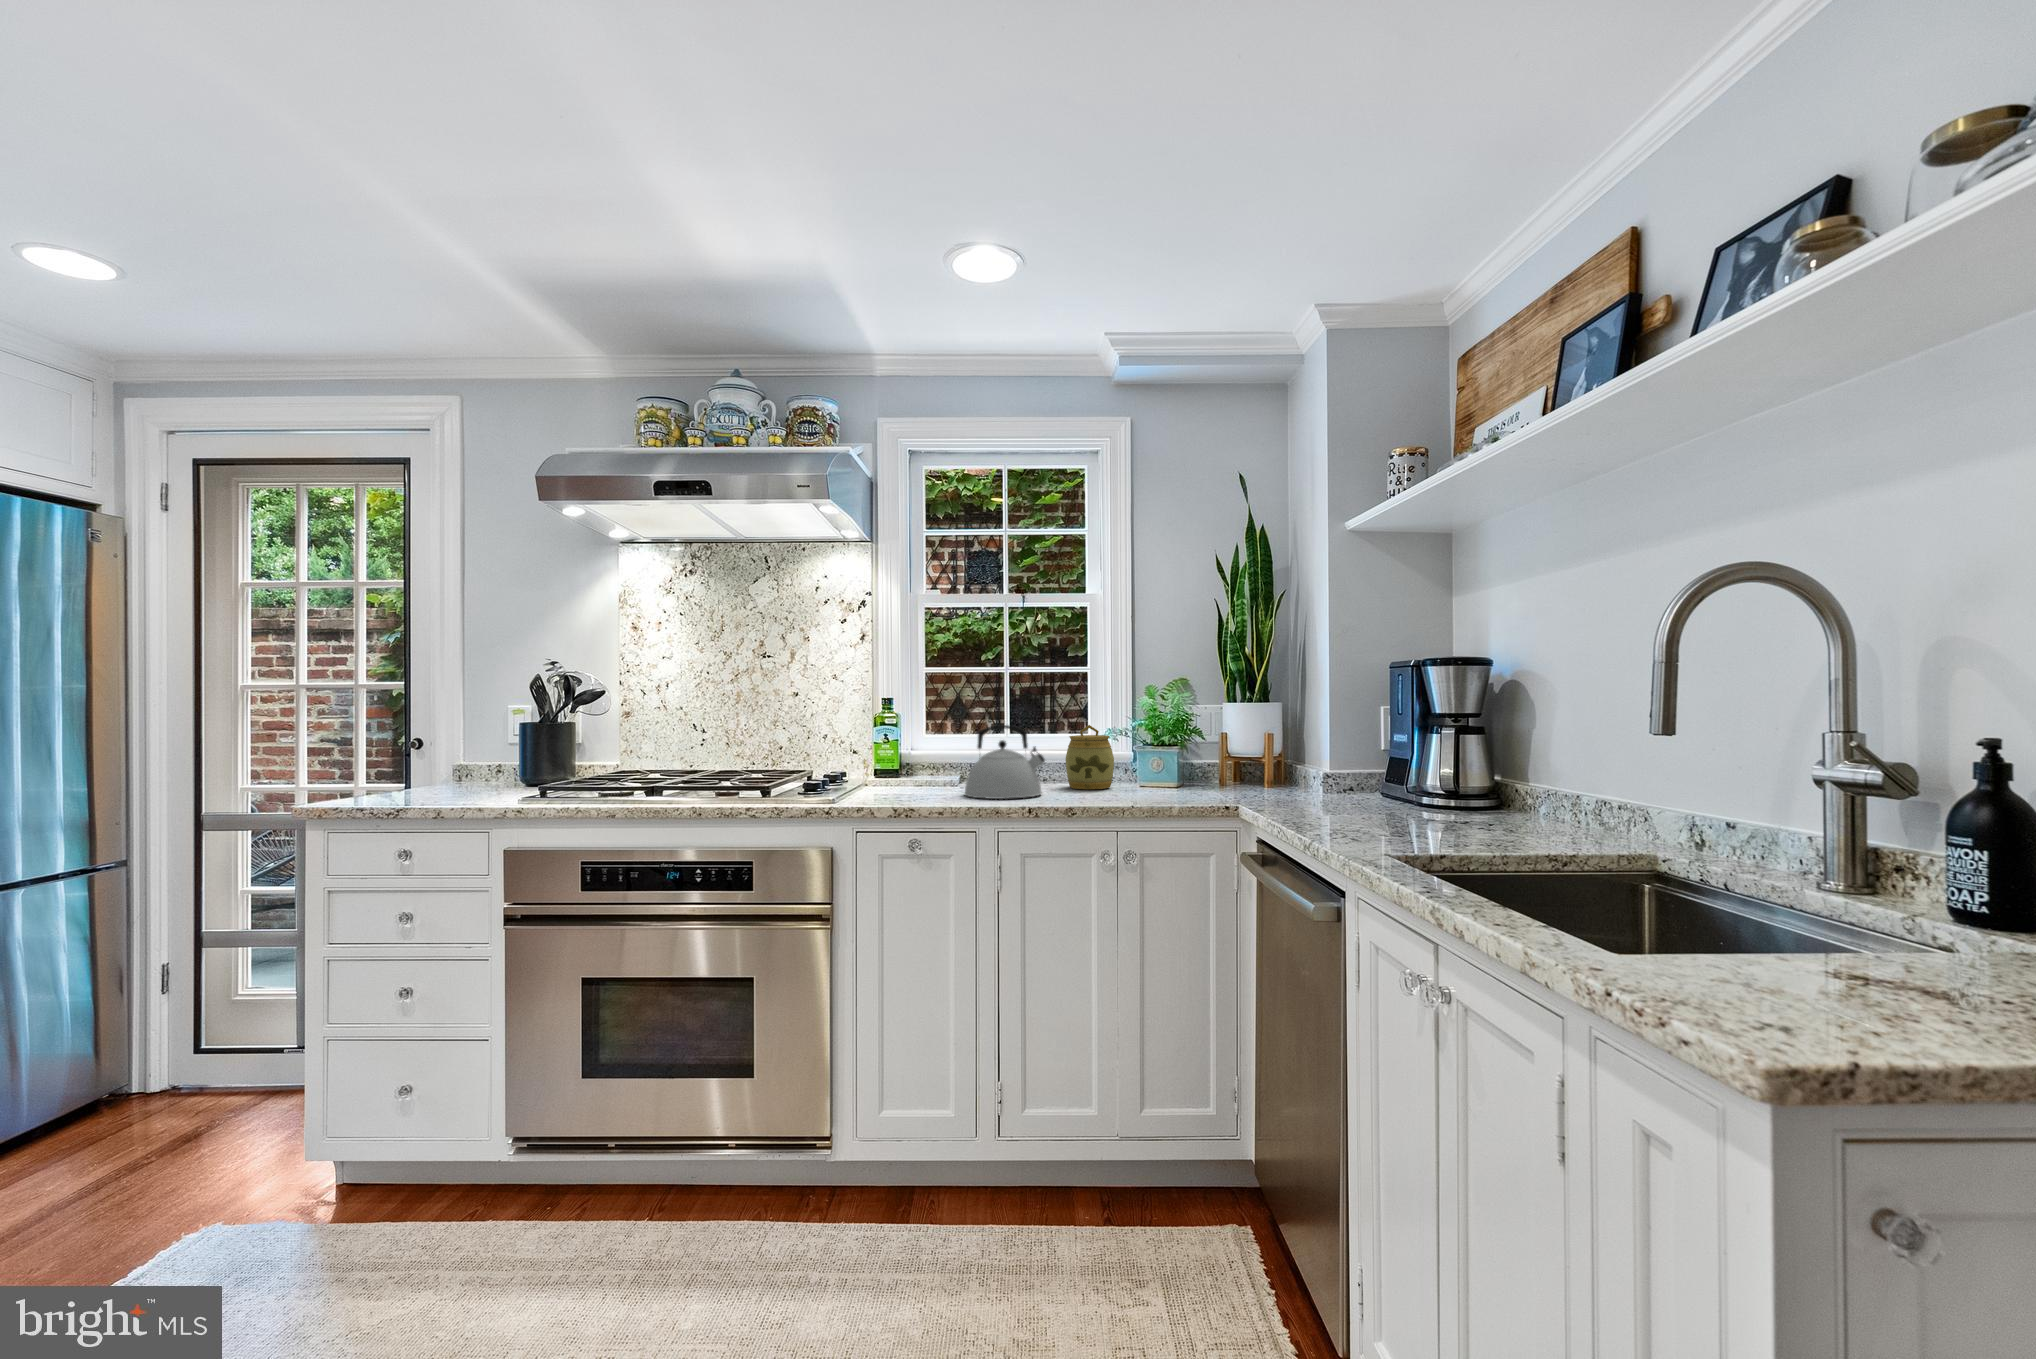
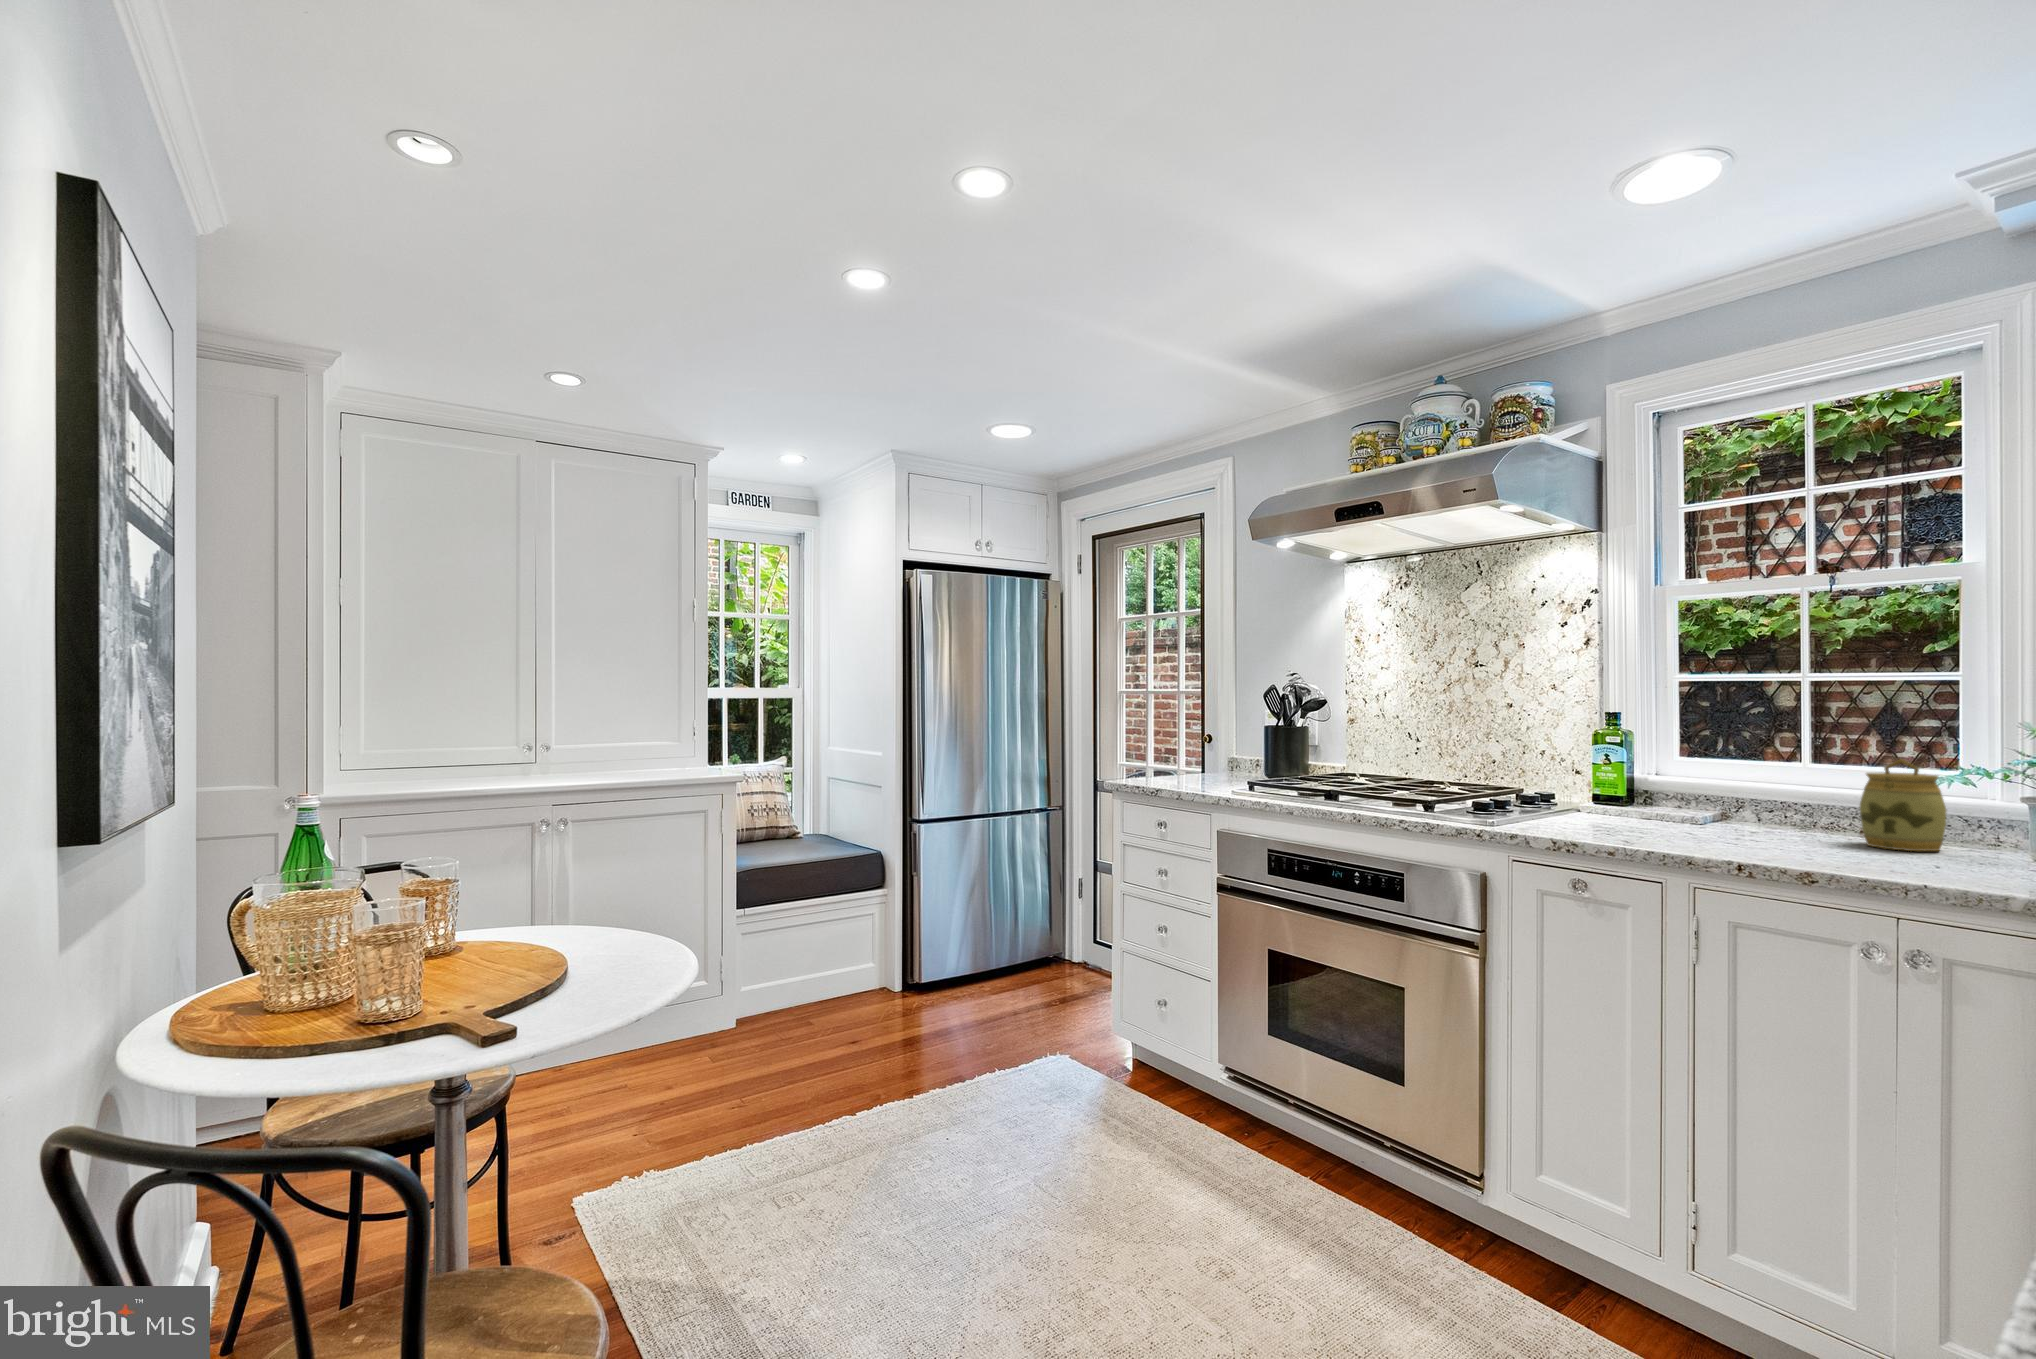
kettle: present [965,725,1045,799] -> none [1671,752,1795,847]

